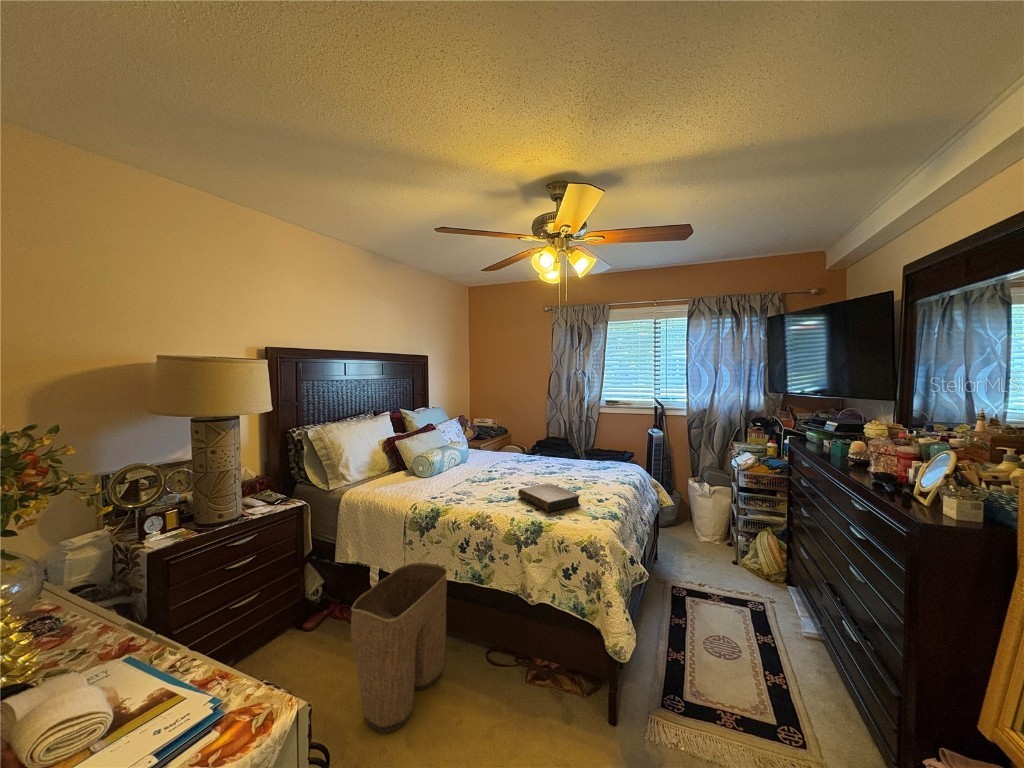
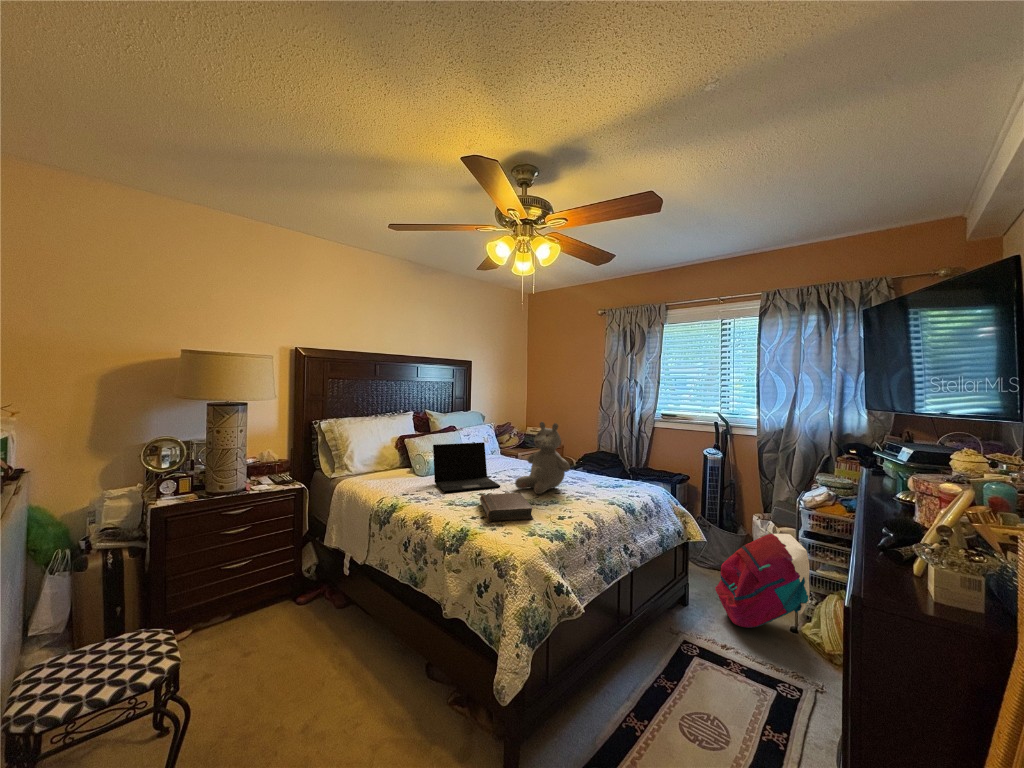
teddy bear: none [530,415,579,482] -> present [515,422,570,494]
laptop: none [444,438,515,491] -> present [433,442,500,493]
backpack: none [679,491,752,567] -> present [715,534,810,628]
laundry basket: present [351,563,447,733] -> none [281,555,390,711]

